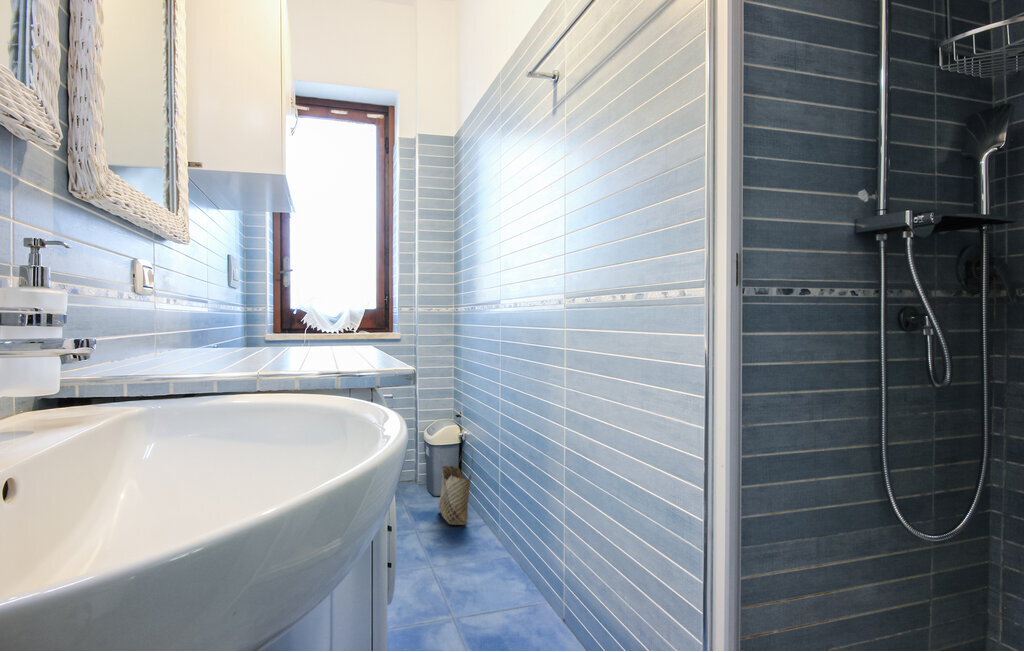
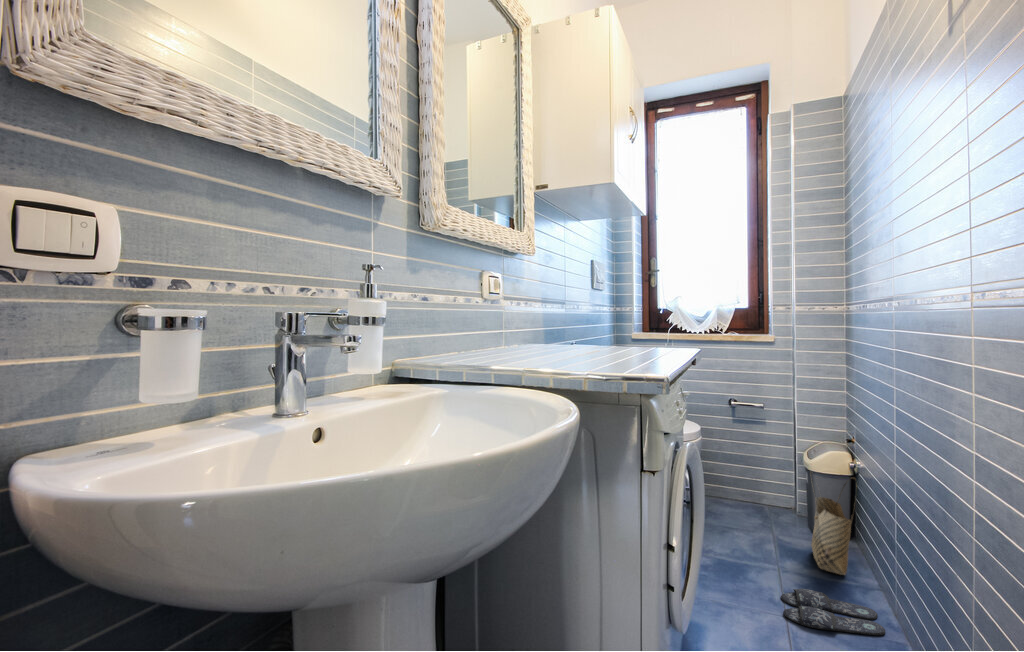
slippers: none [428,543,503,574] -> present [781,589,885,635]

